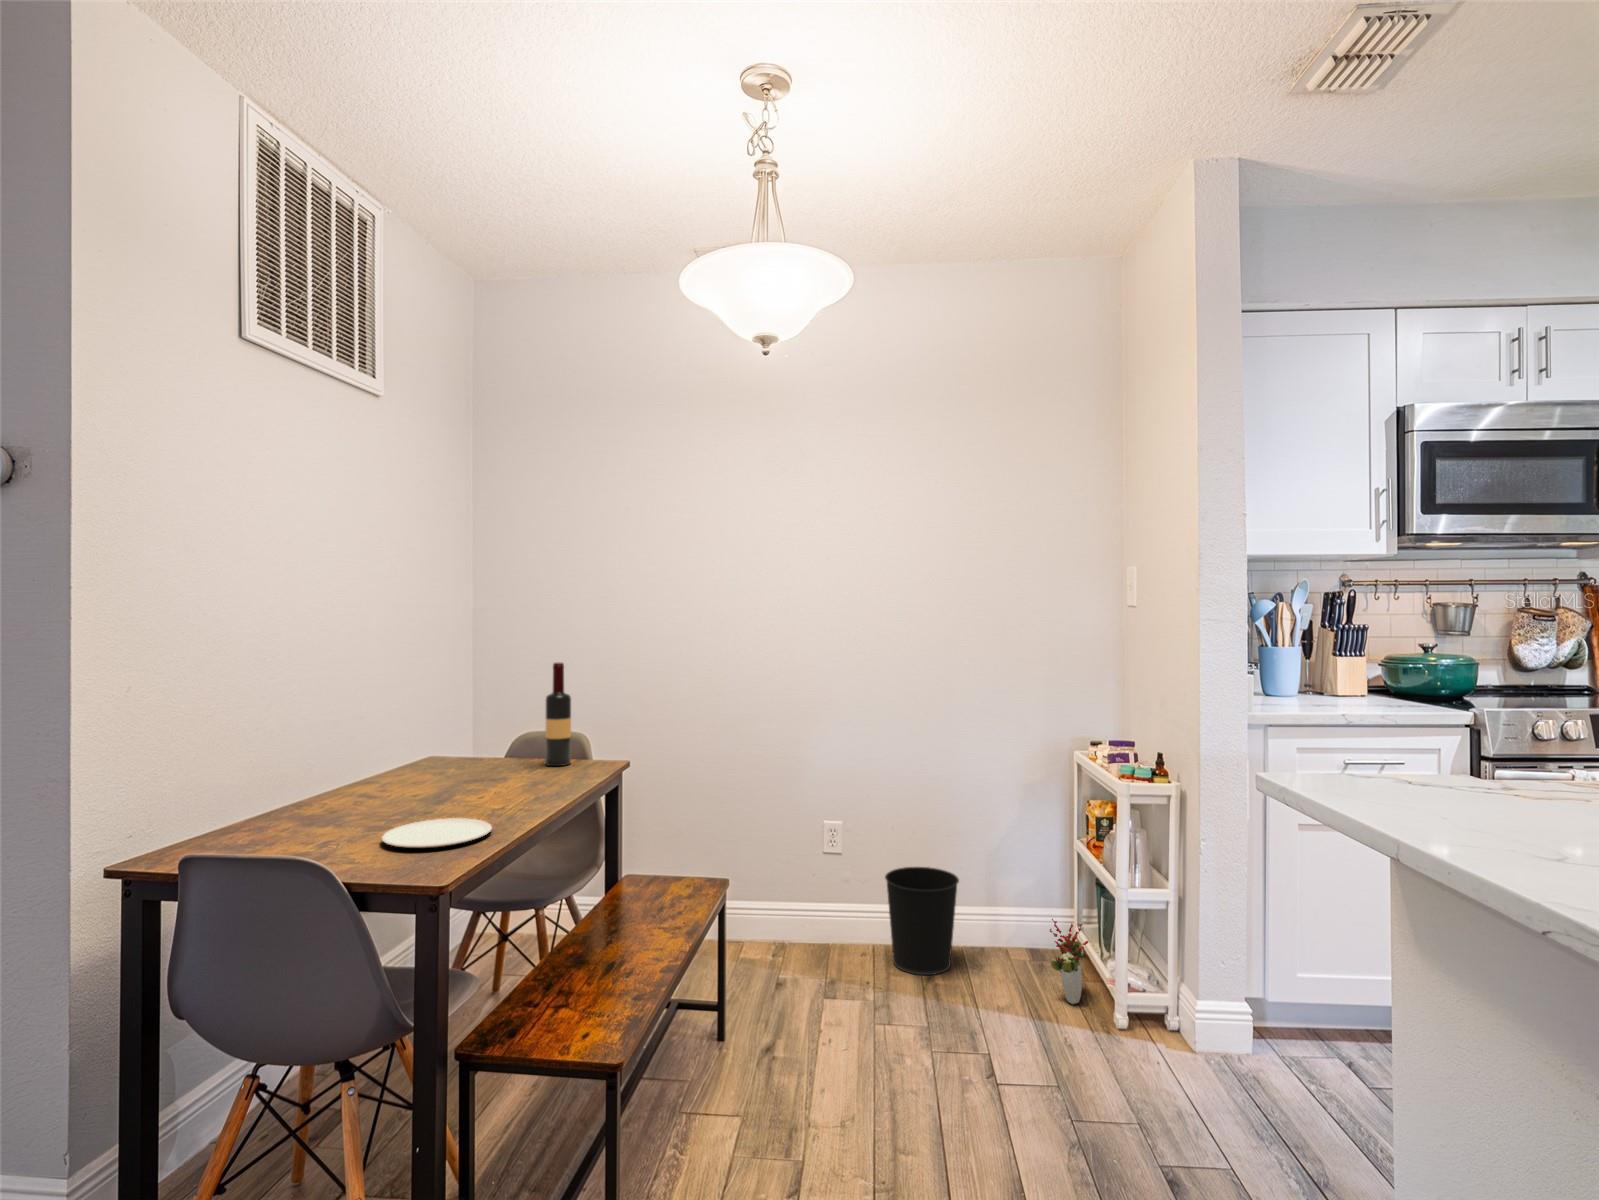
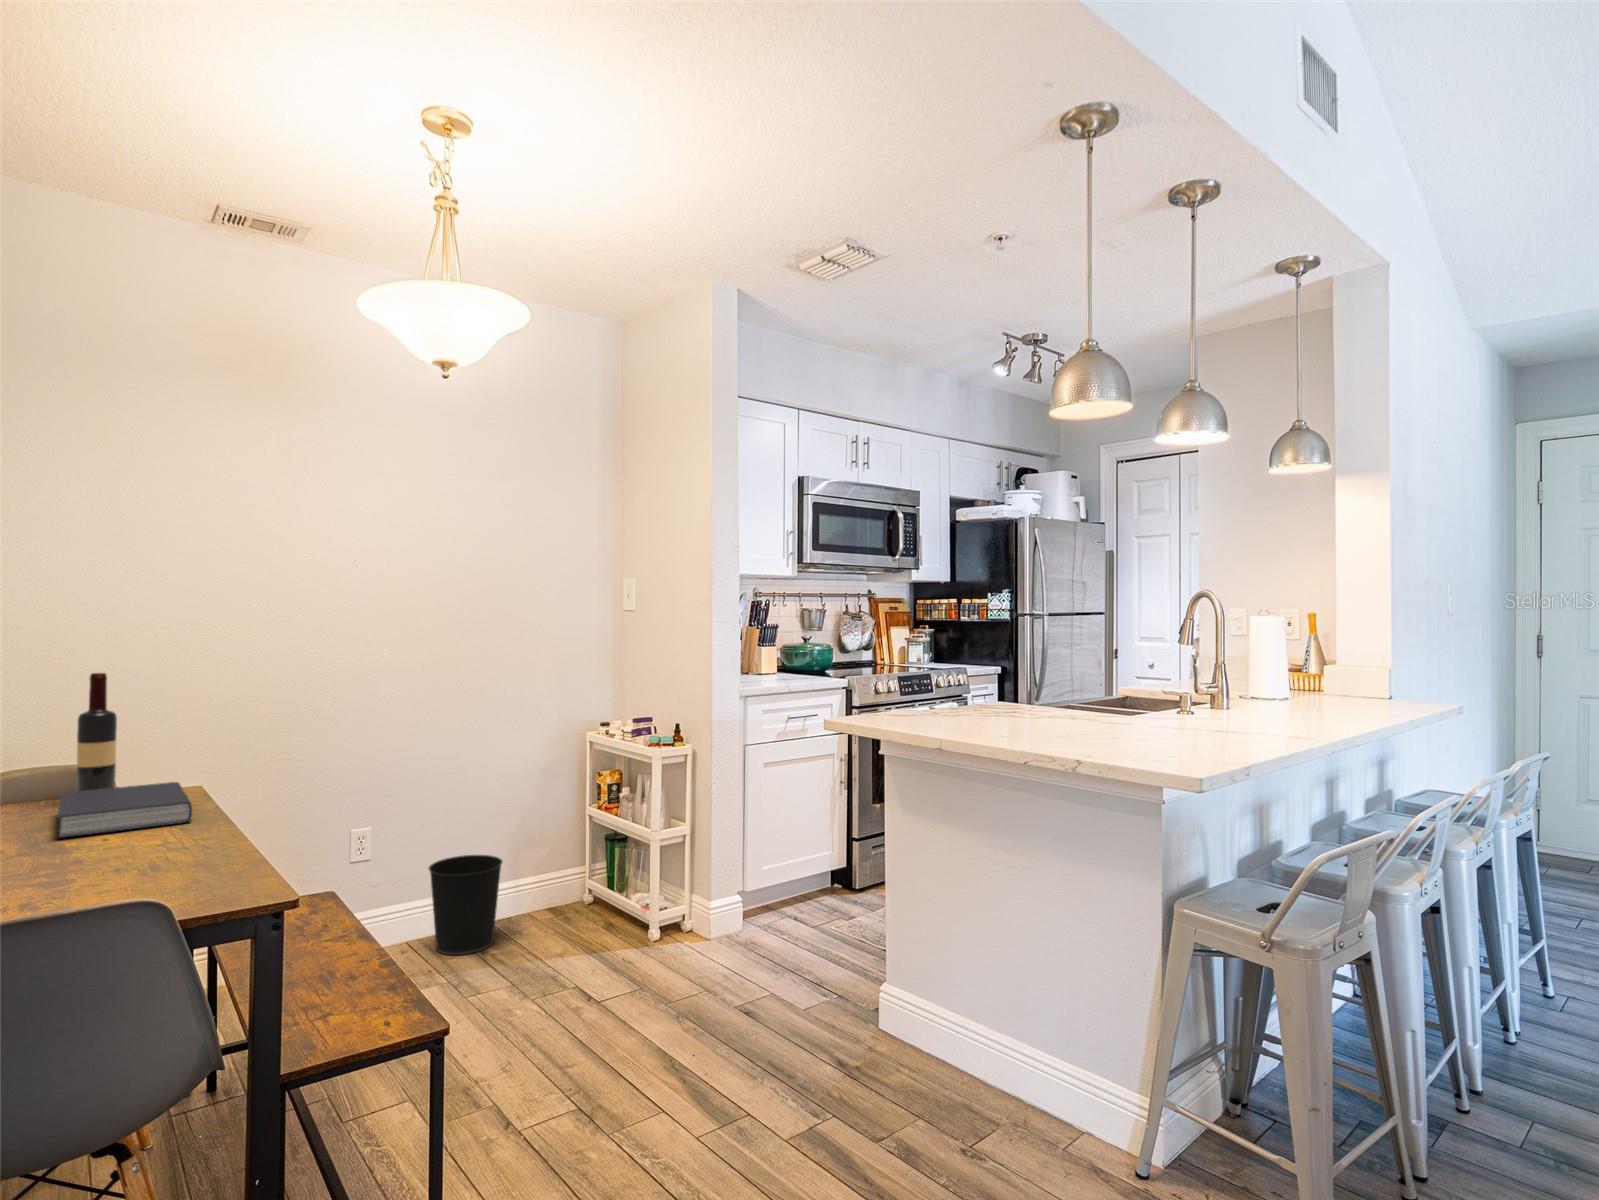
book: none [468,757,592,797] -> present [58,782,192,838]
plate: present [382,818,492,848] -> none [69,848,219,885]
decorative plant: present [1050,919,1088,1004] -> none [588,870,621,936]

